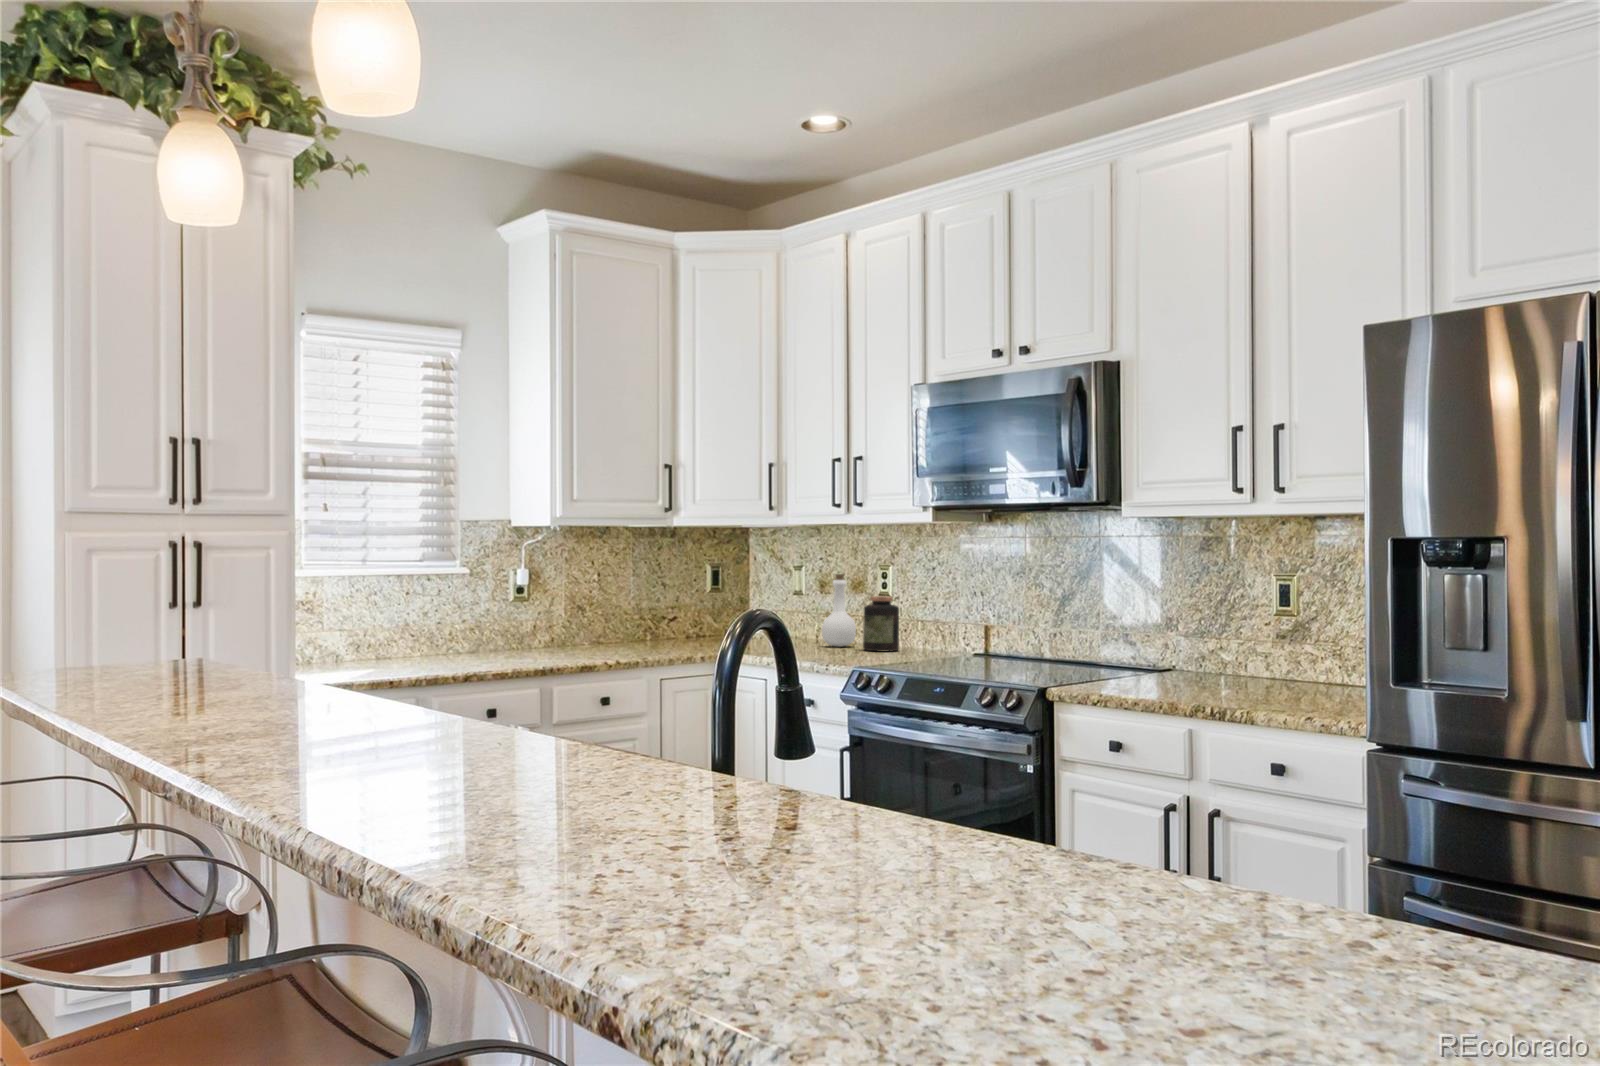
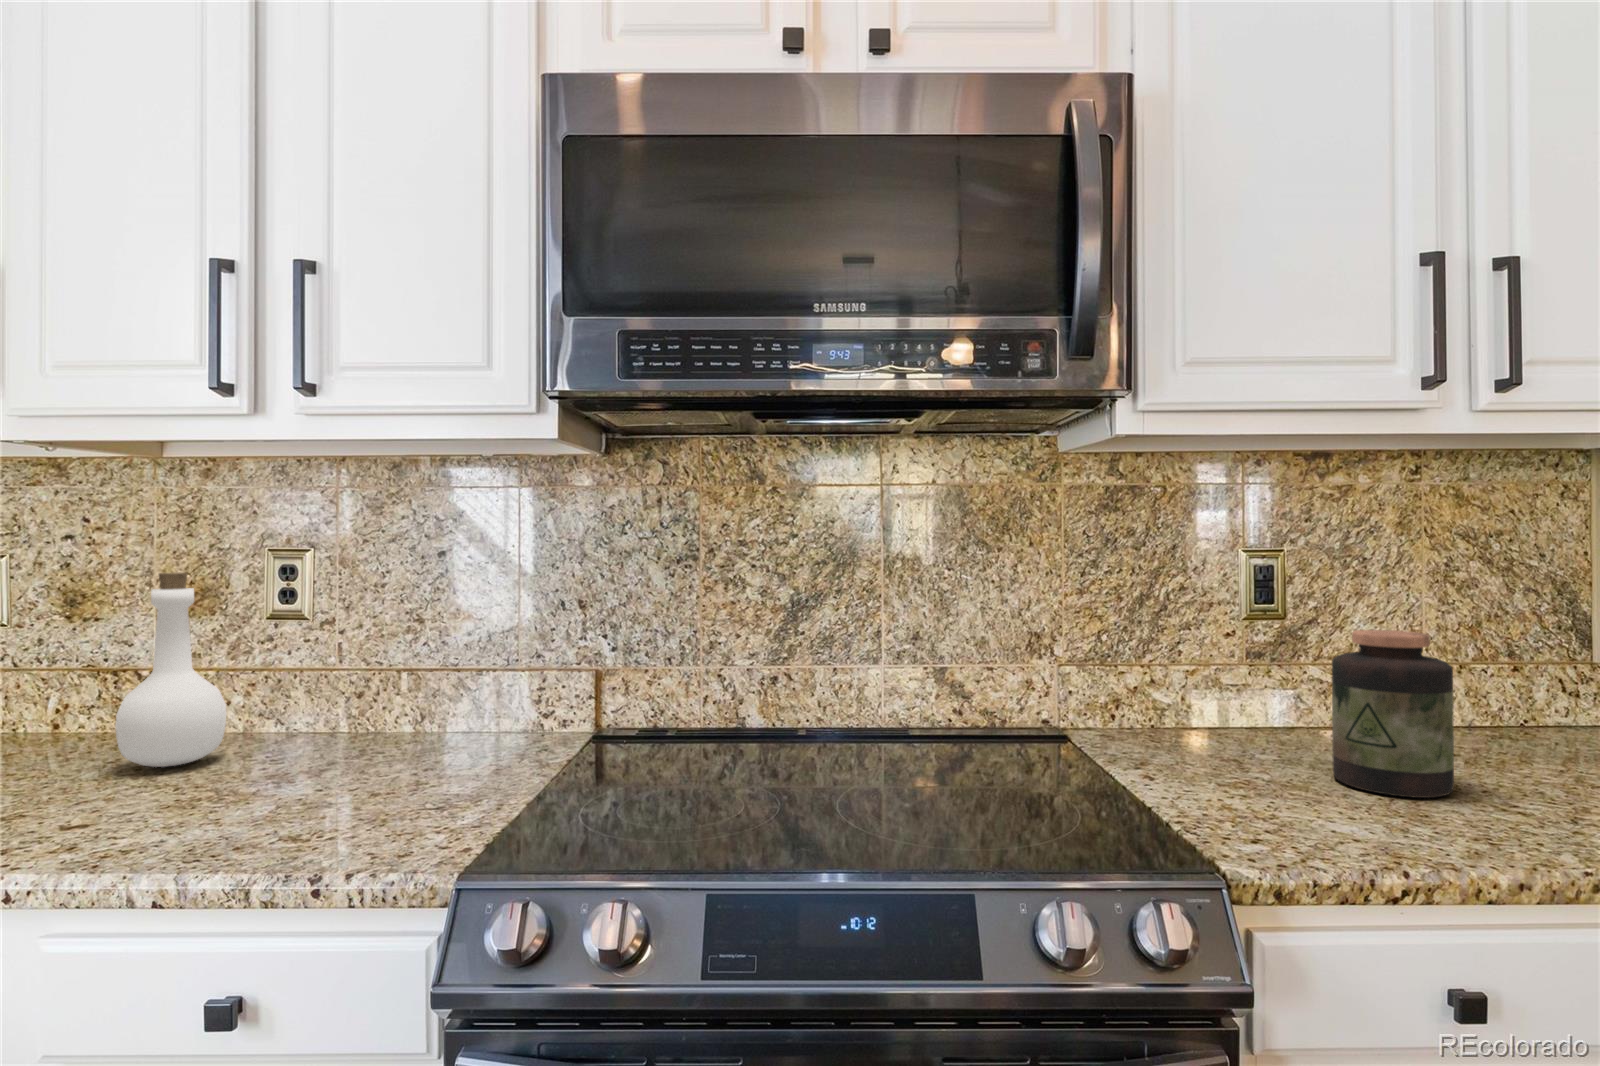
jar: present [863,596,899,652] -> present [1332,630,1454,798]

